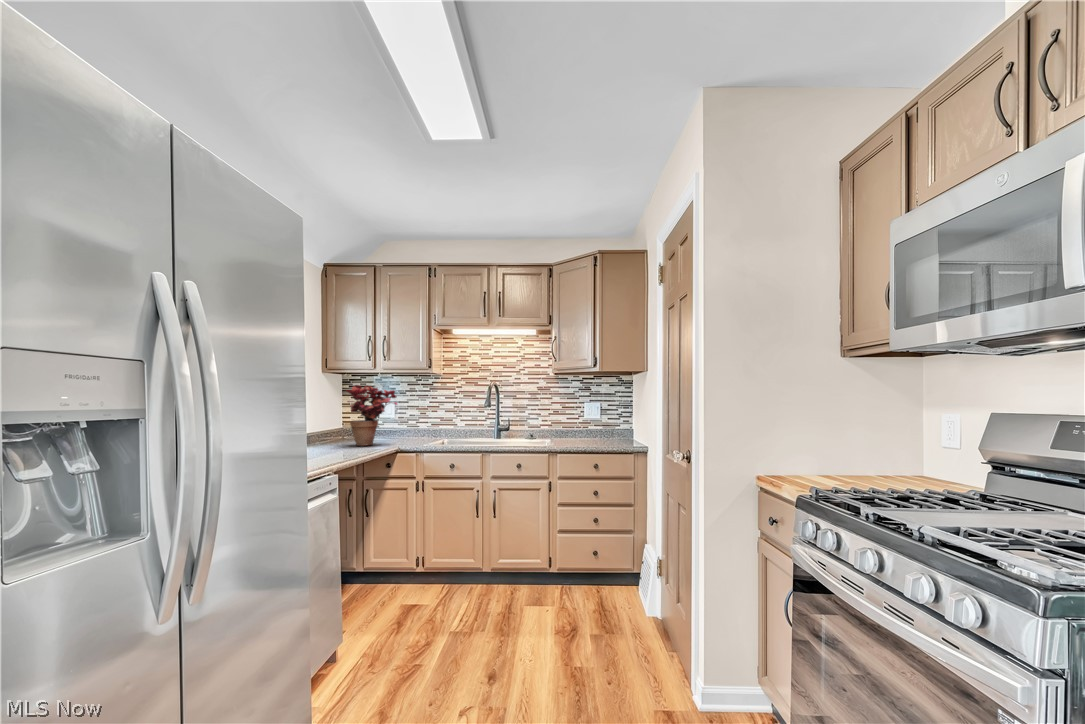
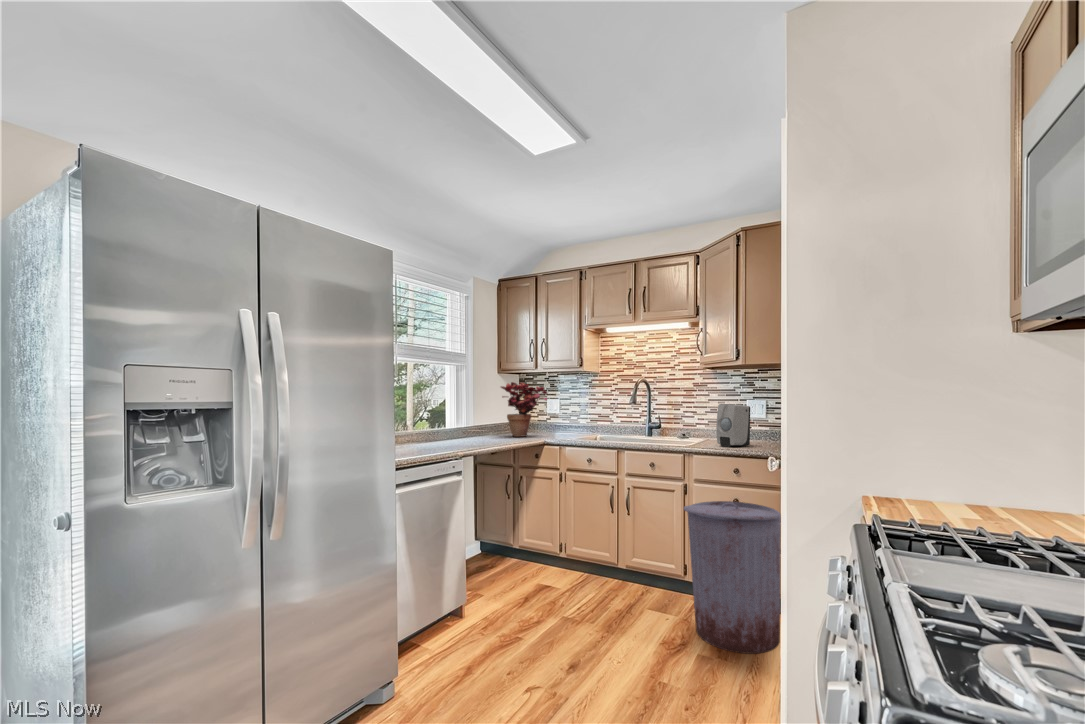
soap dispenser: none [576,407,602,446] -> present [716,404,750,447]
trash can: none [569,495,650,628] -> present [684,501,781,654]

